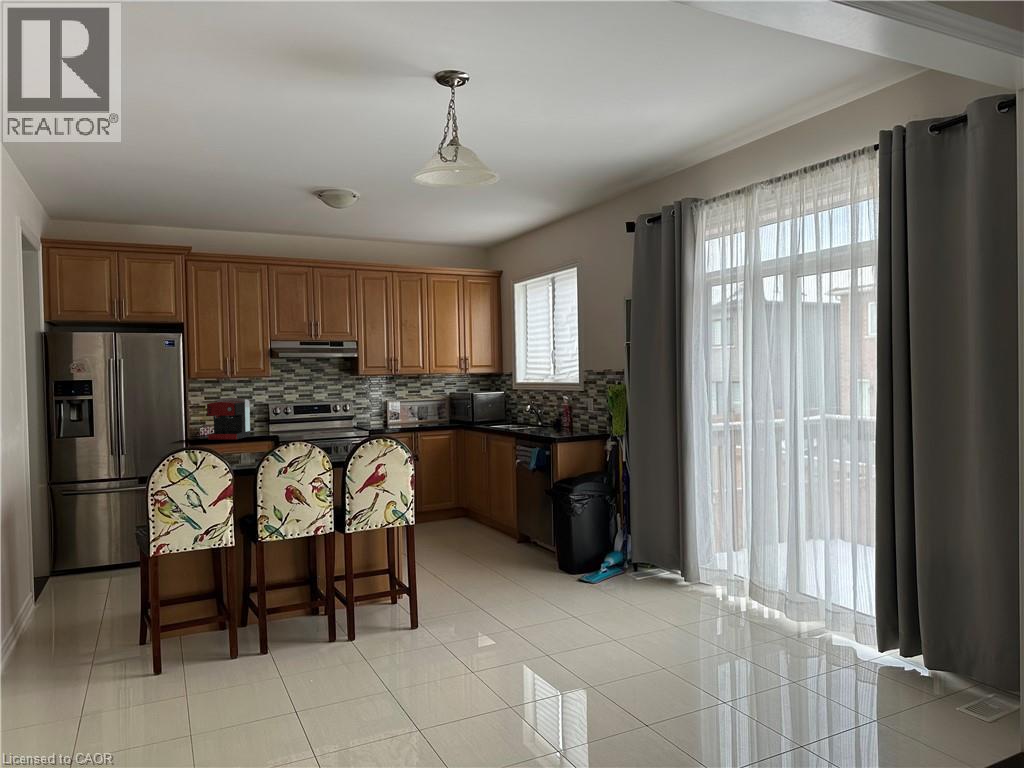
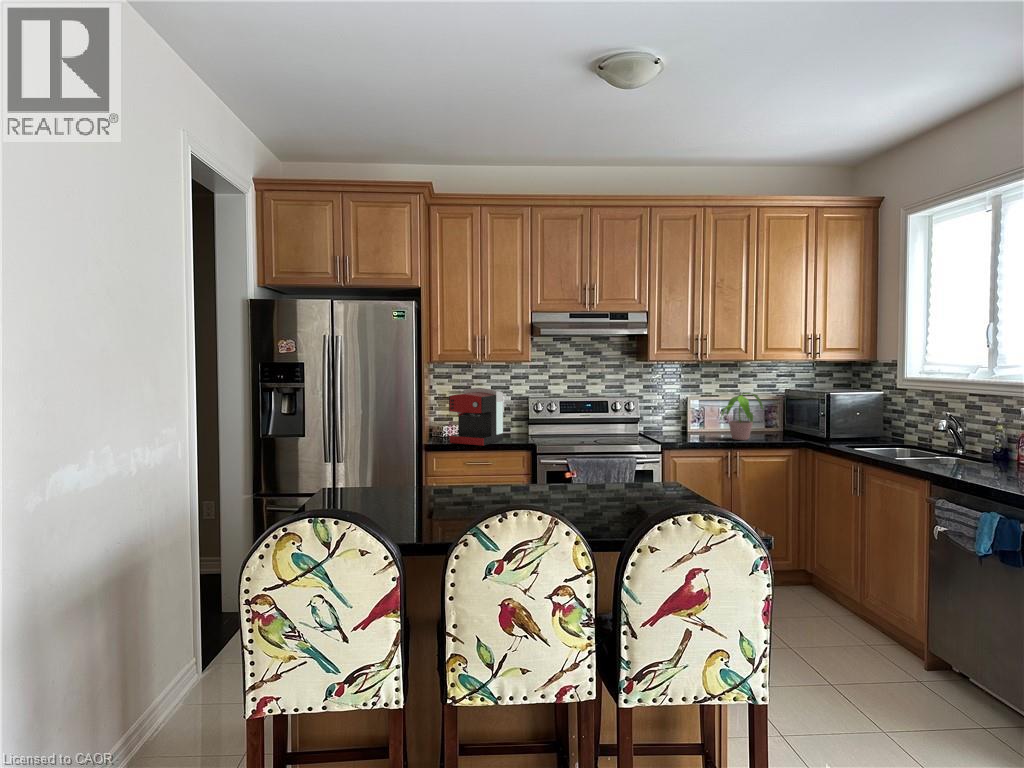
potted plant: none [404,395,439,427] -> present [721,393,763,440]

